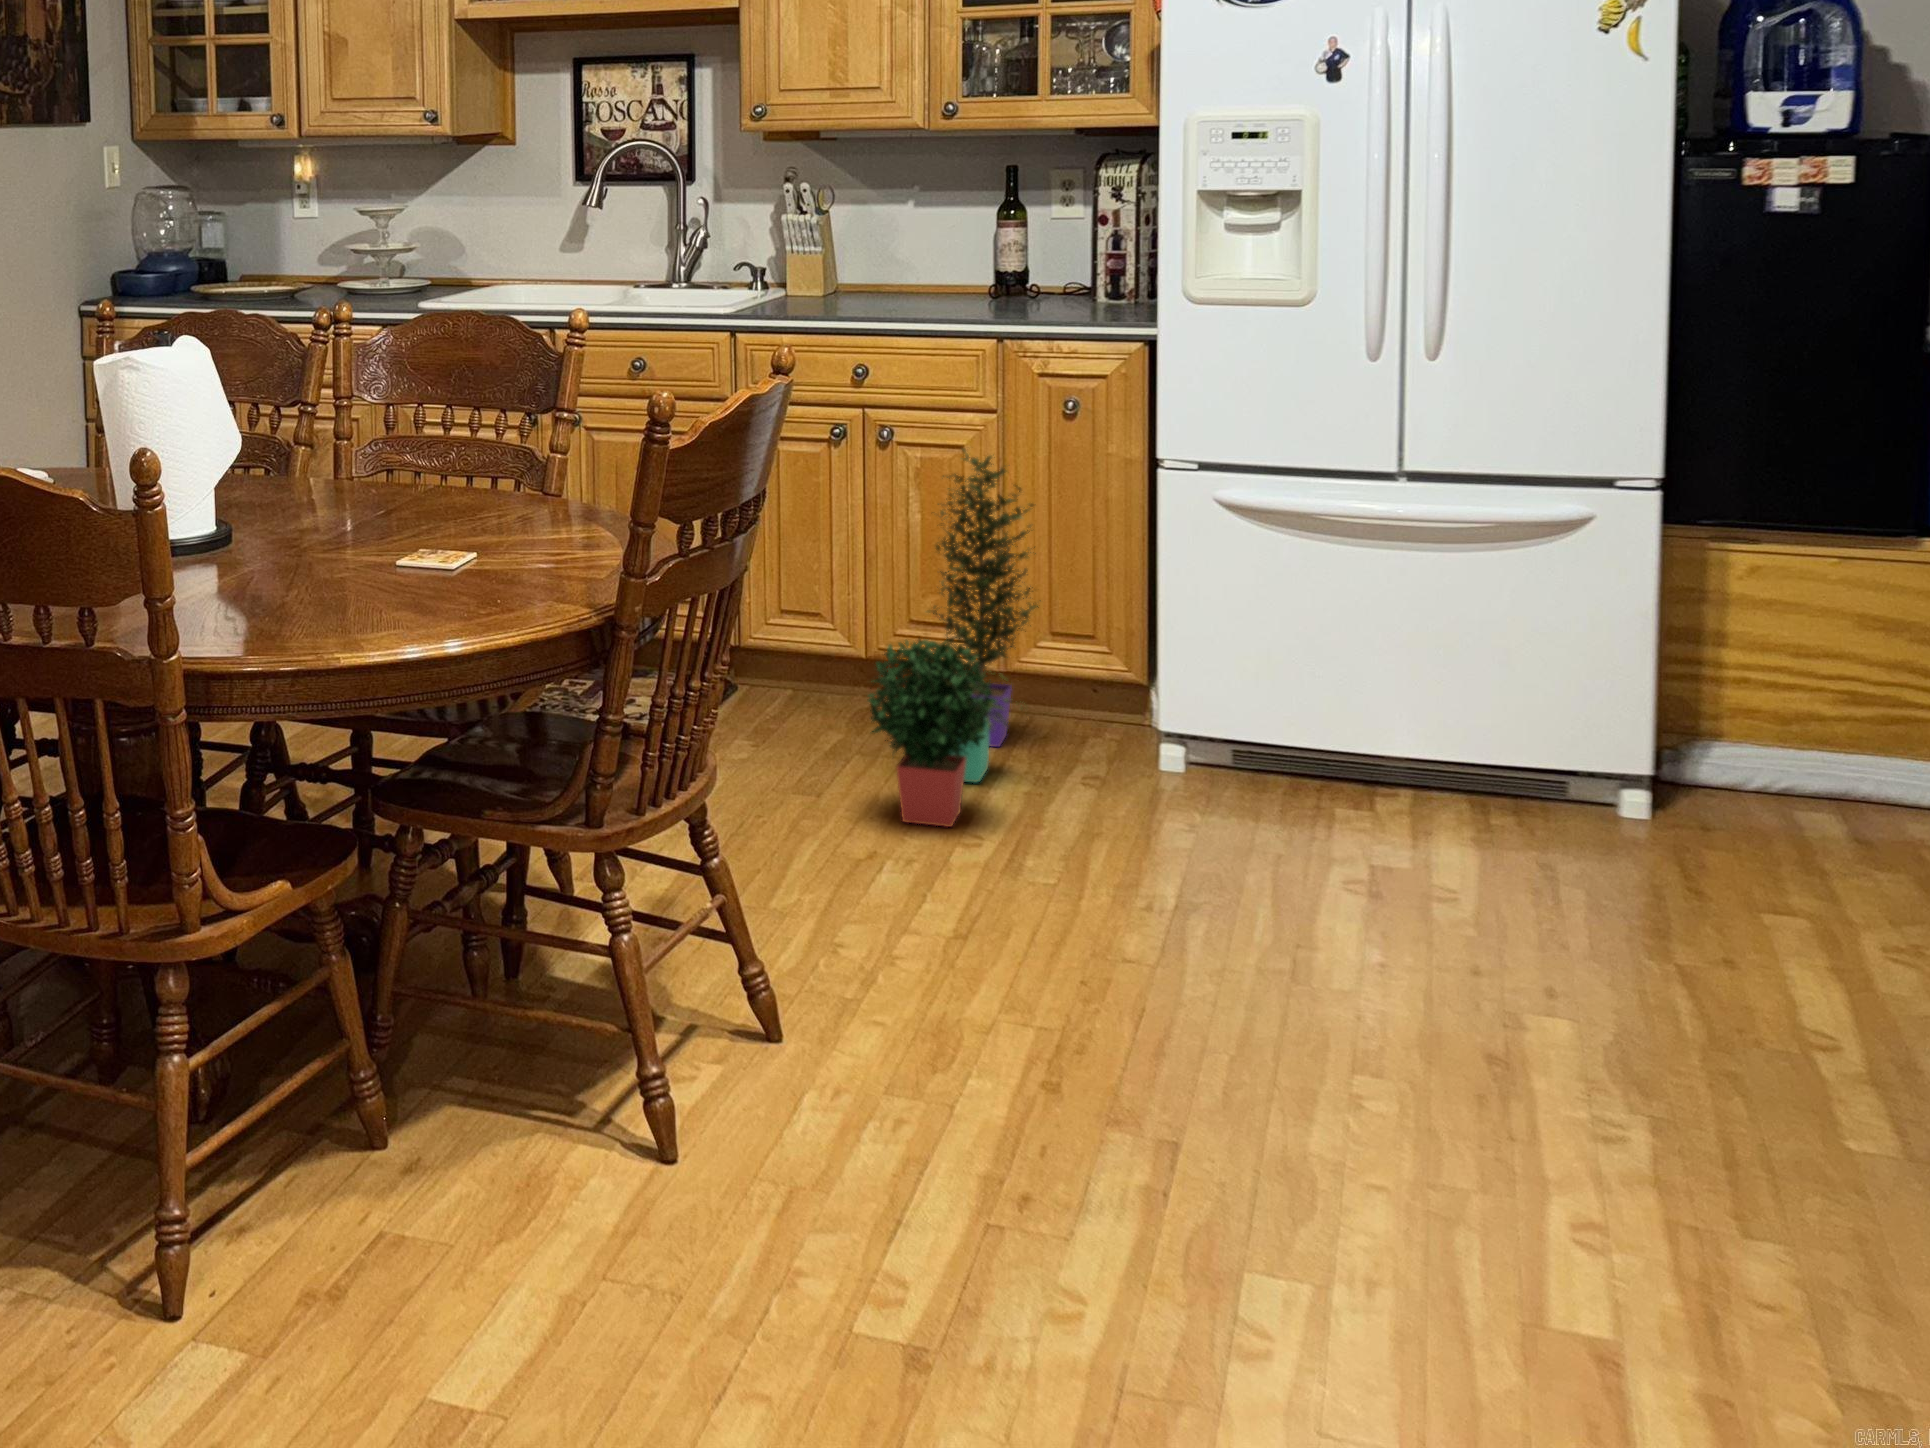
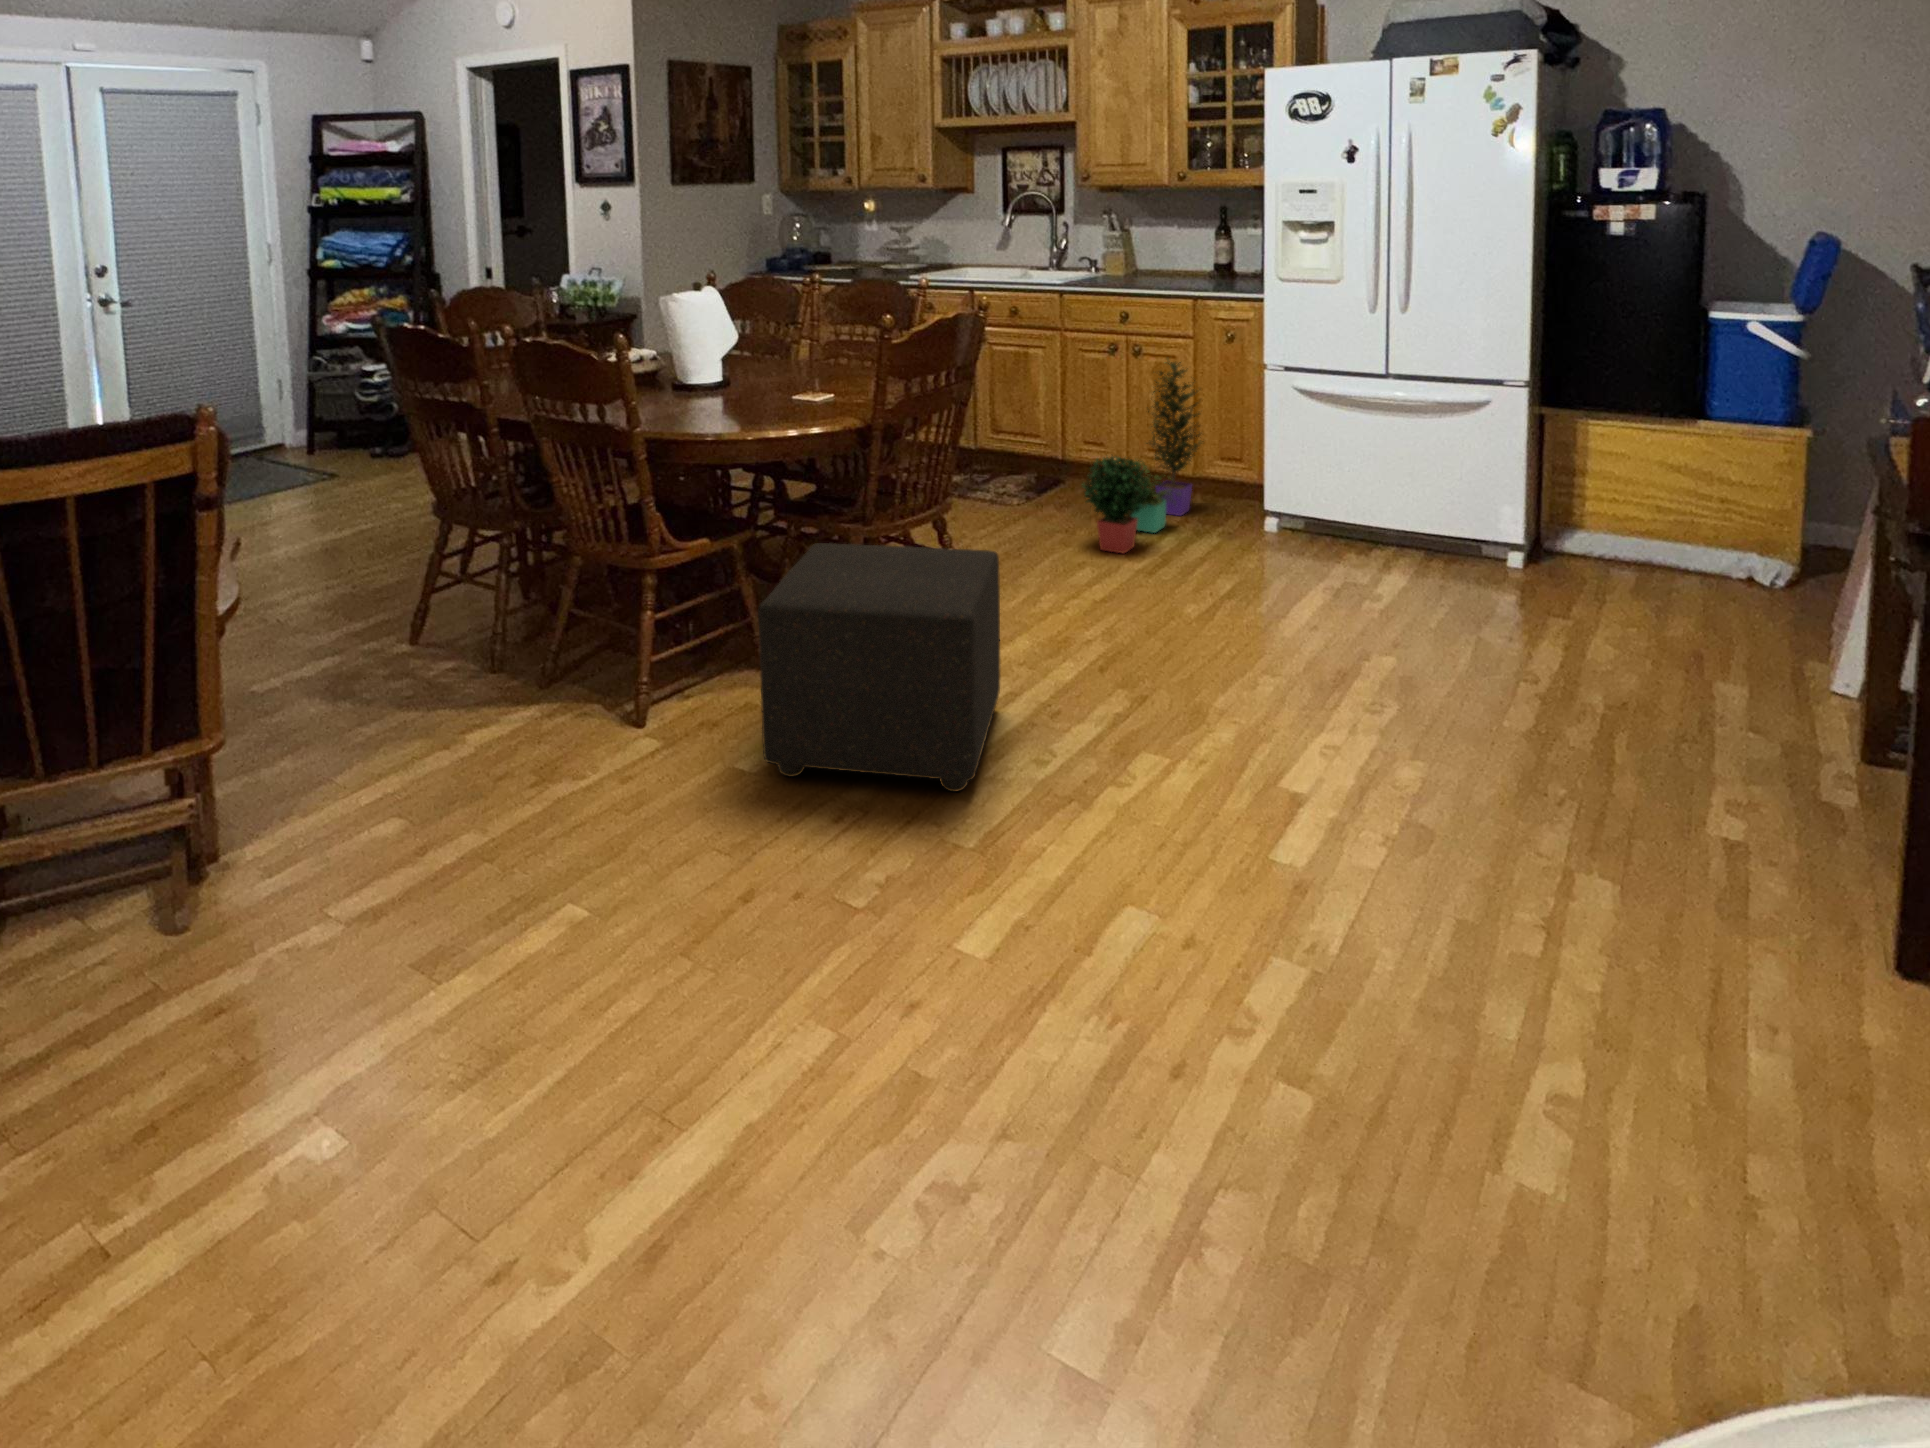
ottoman: none [556,846,1039,1361] -> present [758,543,1000,792]

